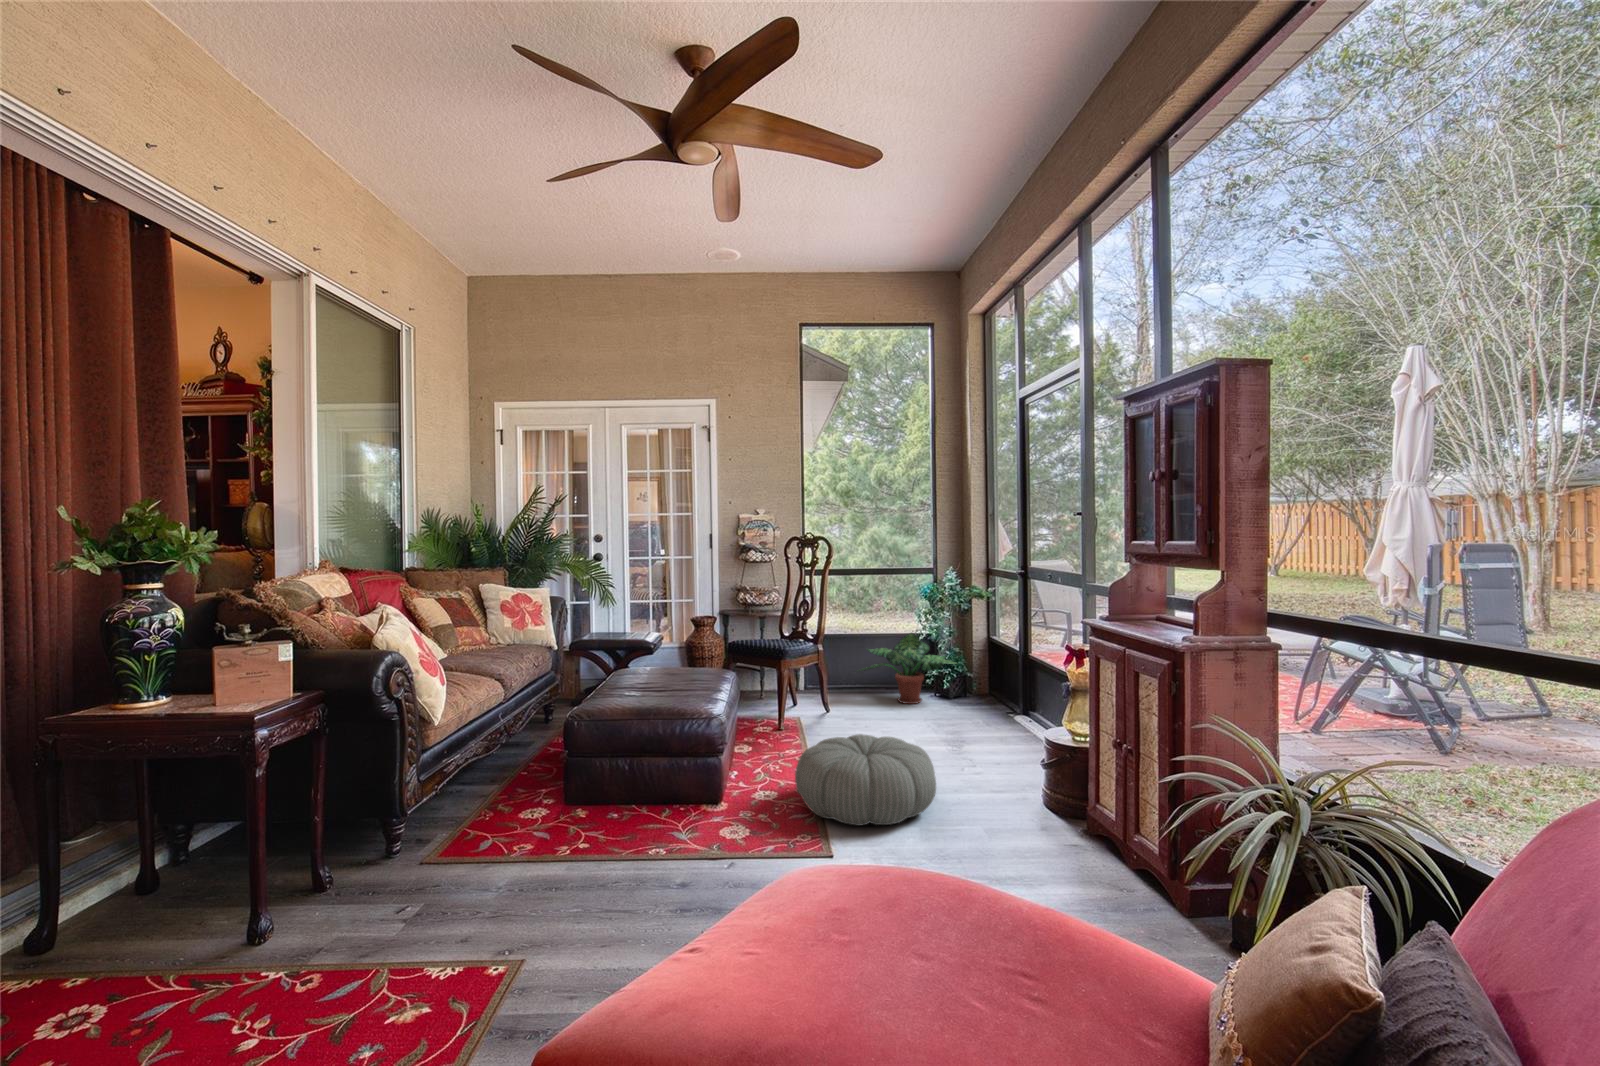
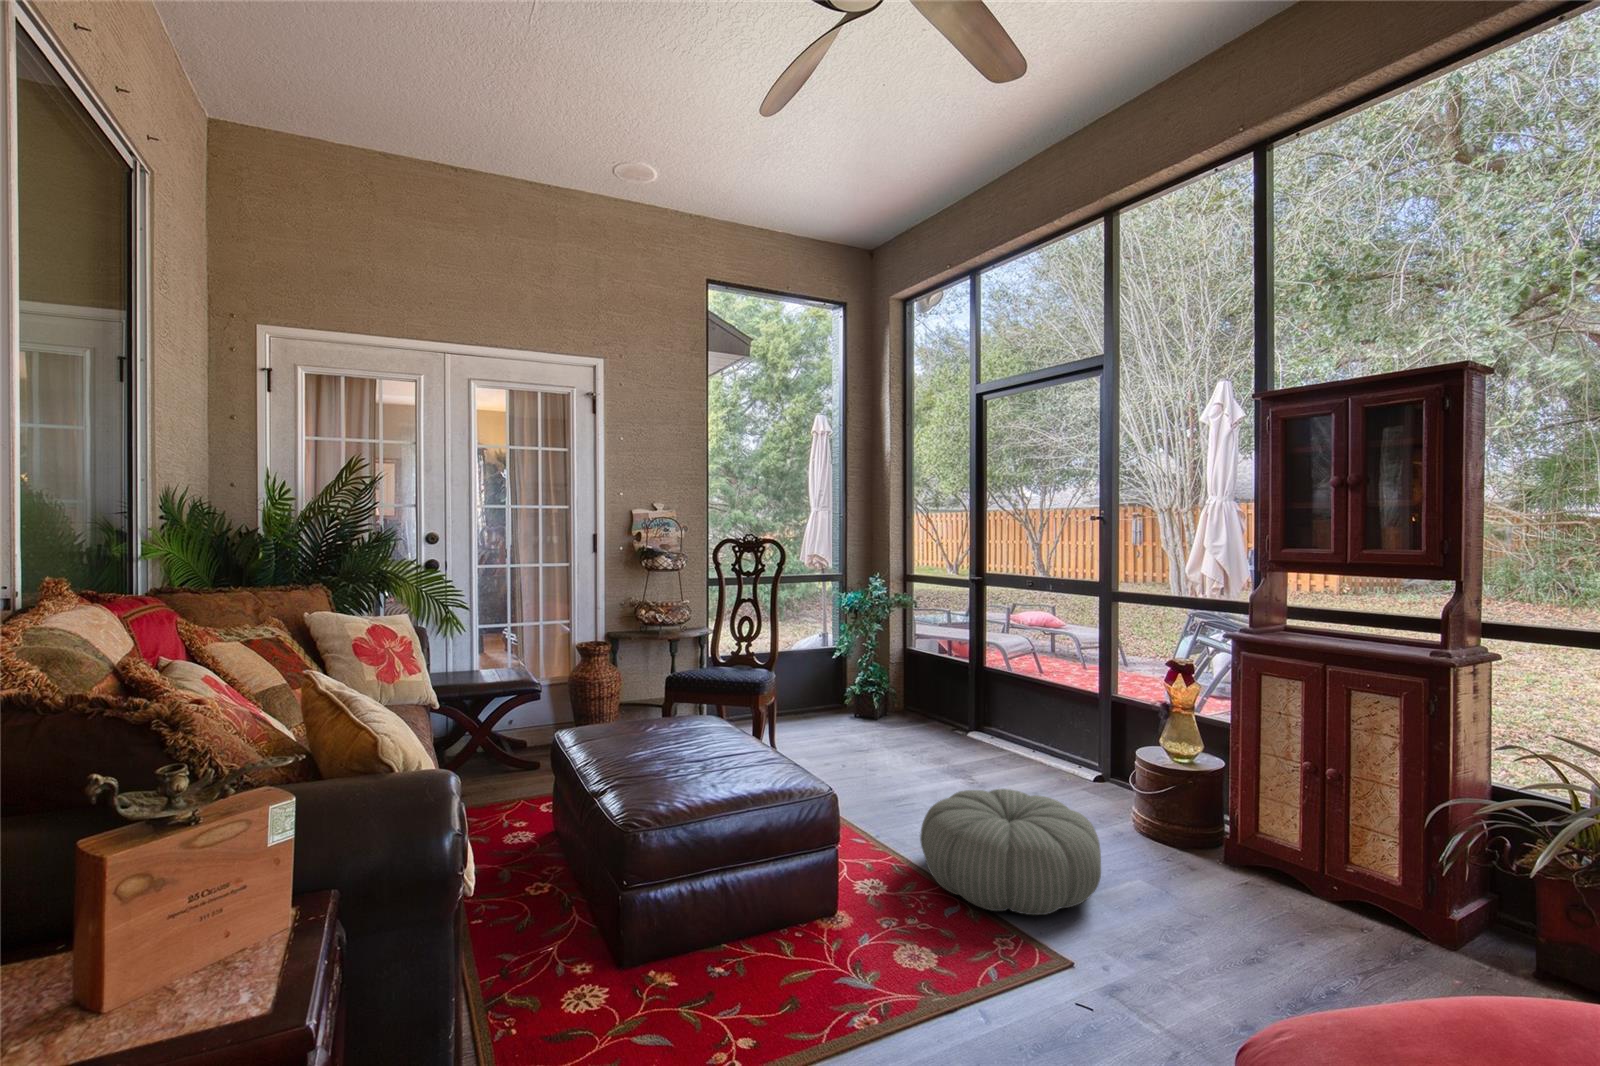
potted plant: present [860,633,957,704] -> none [794,650,914,732]

